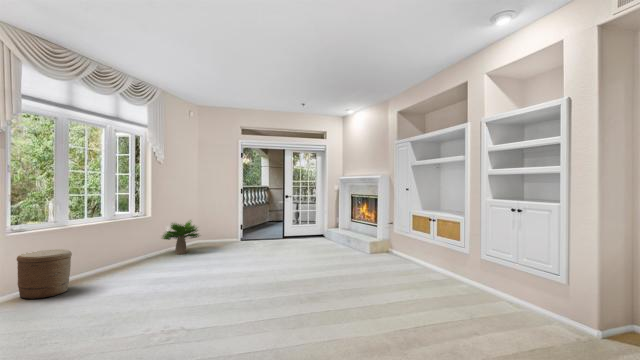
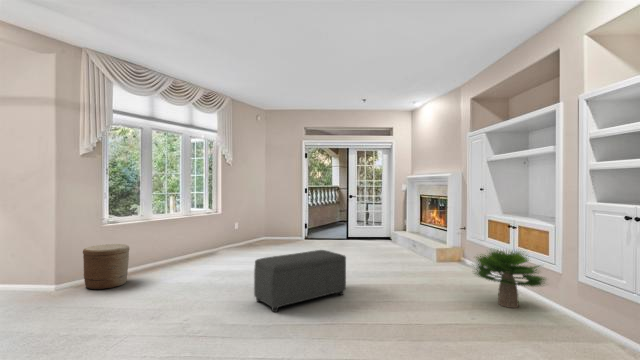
potted plant: present [162,220,199,254] -> present [474,250,545,308]
ottoman: none [219,246,301,303] -> present [254,250,346,312]

